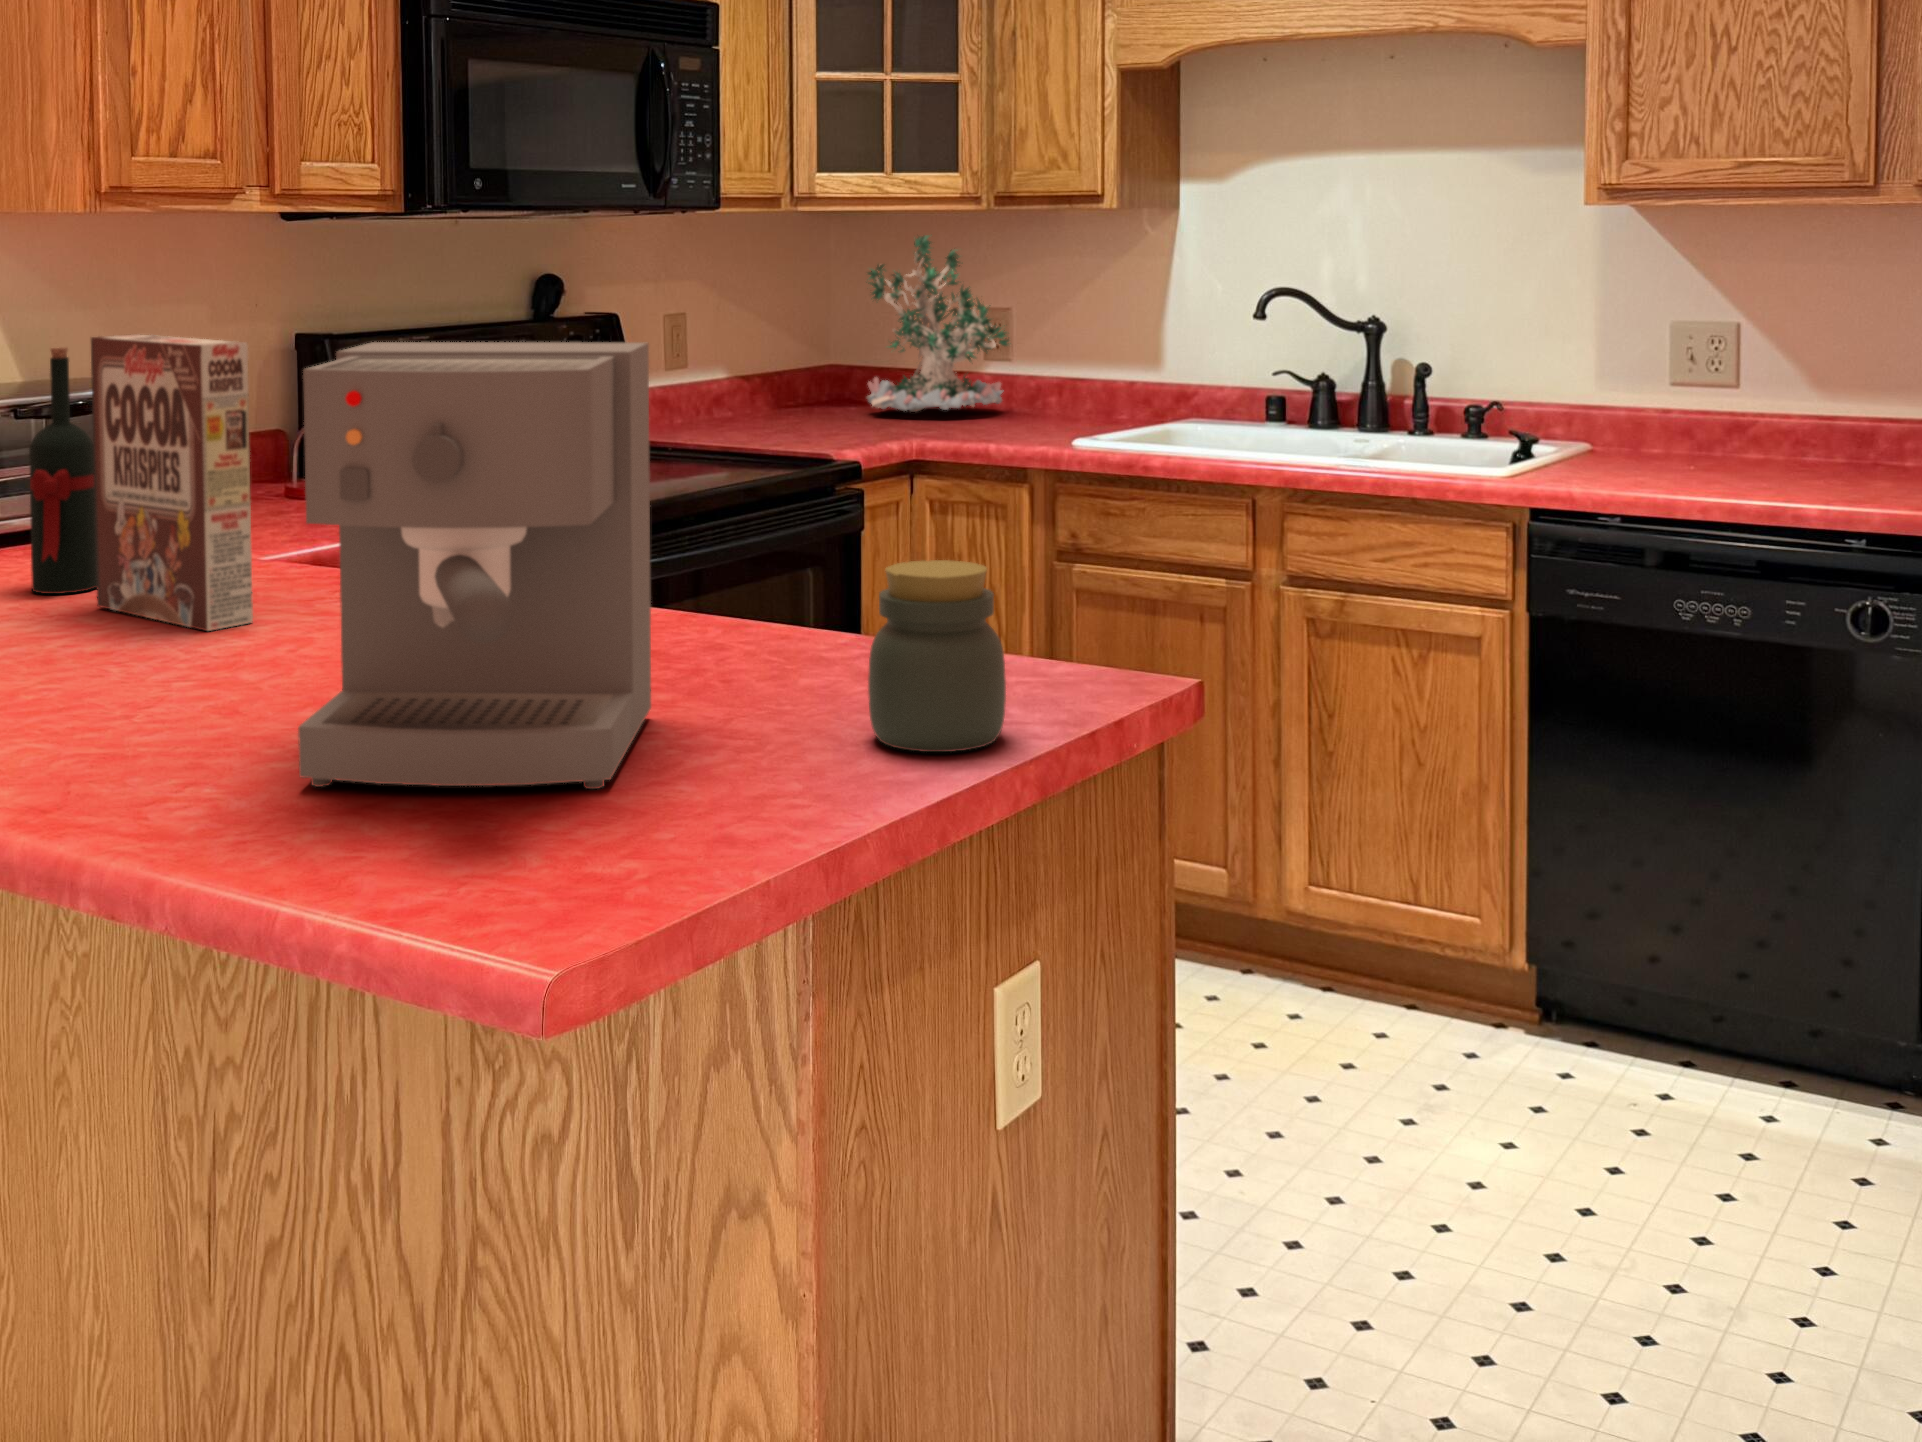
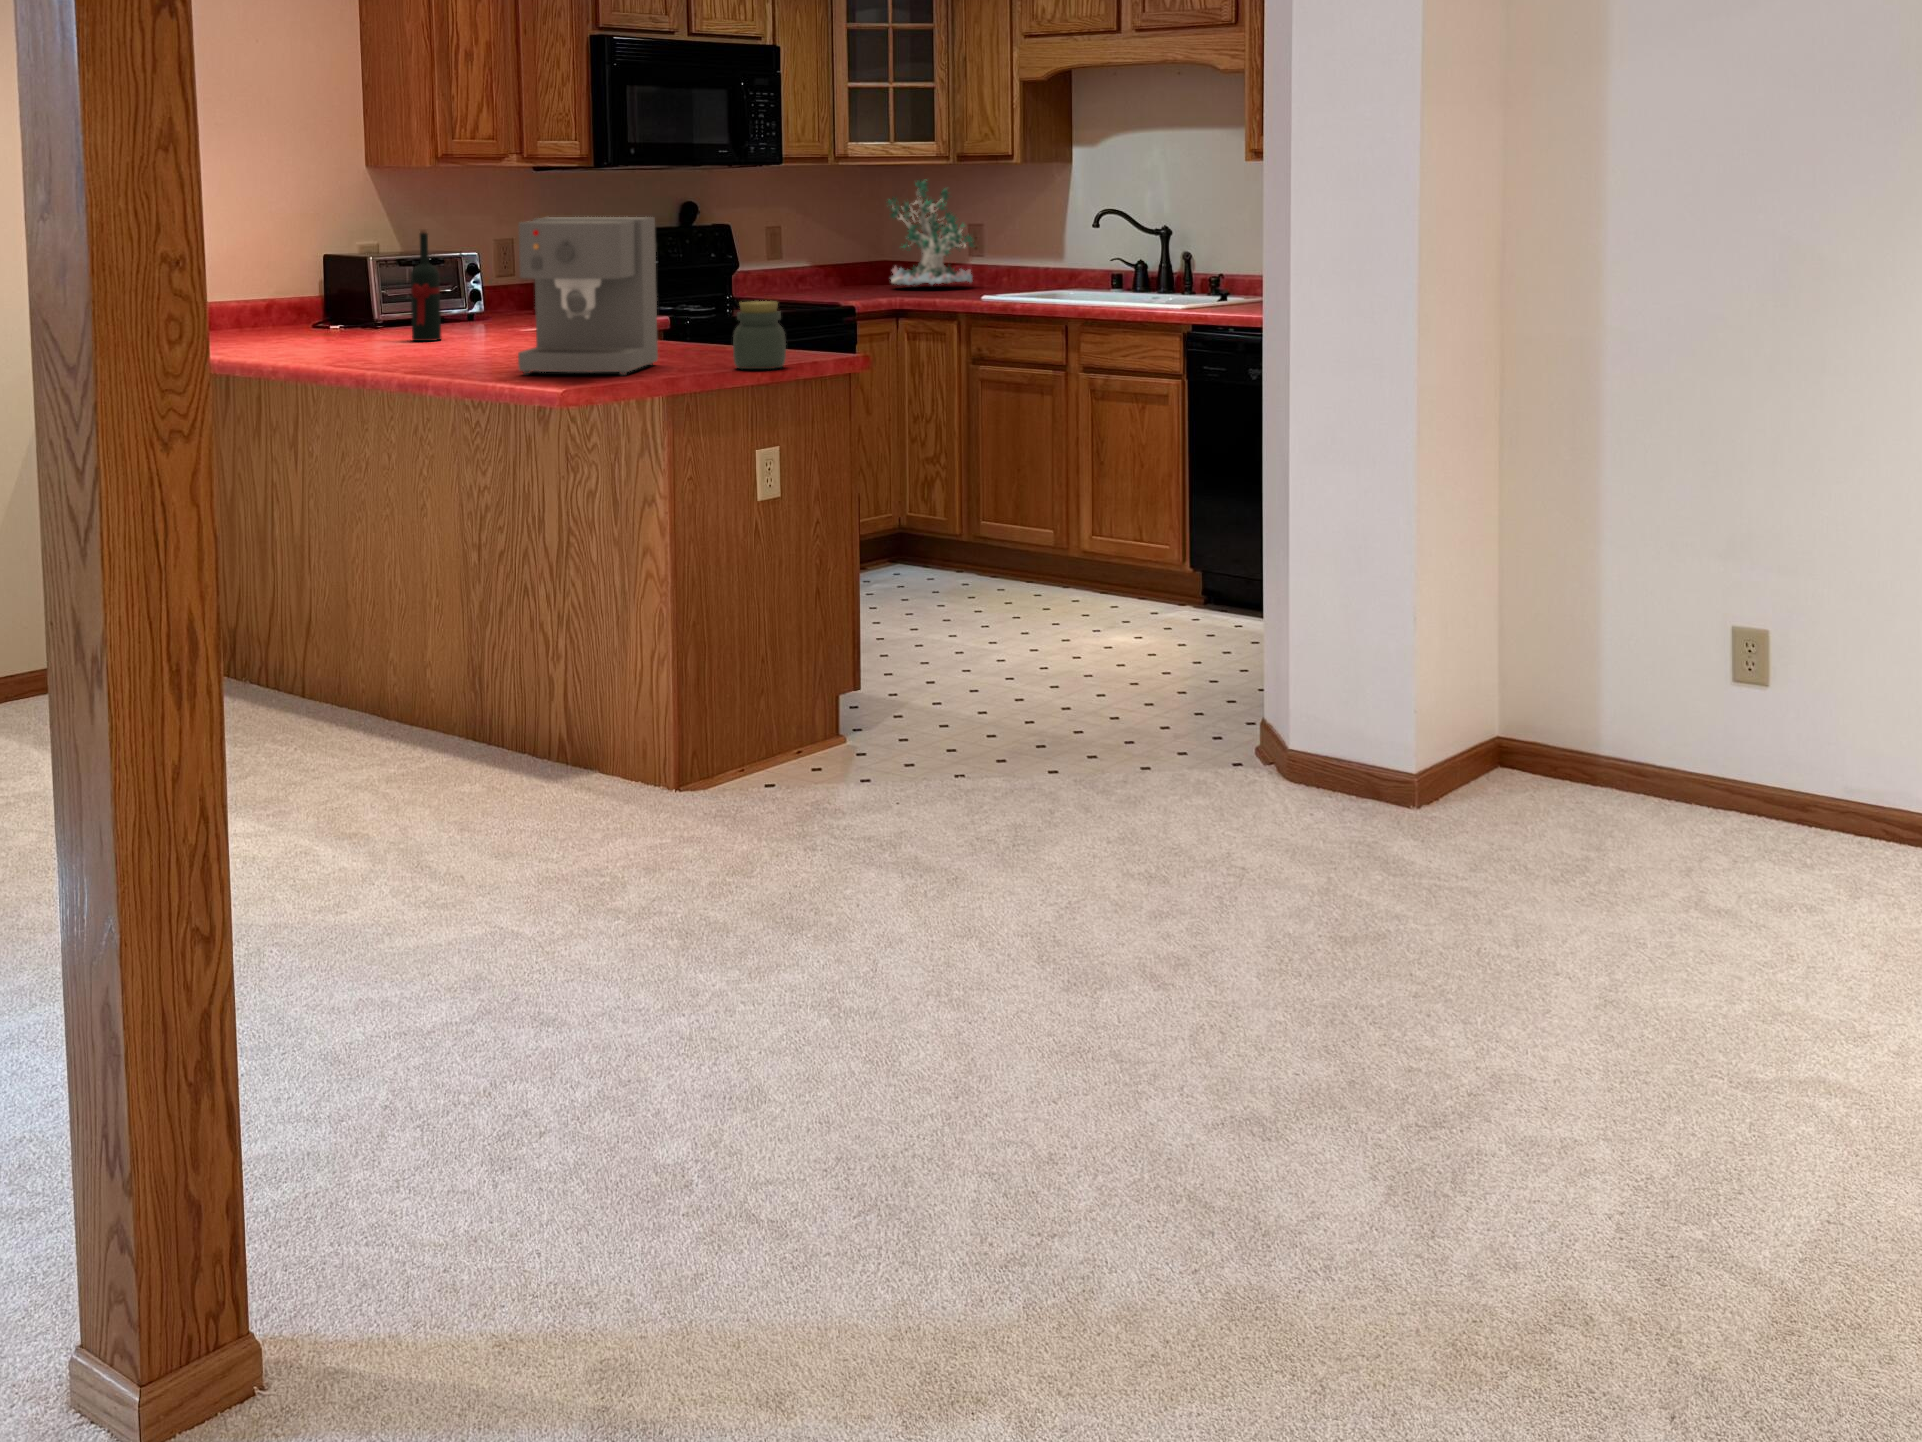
cereal box: present [91,334,253,631] -> none [438,222,510,349]

